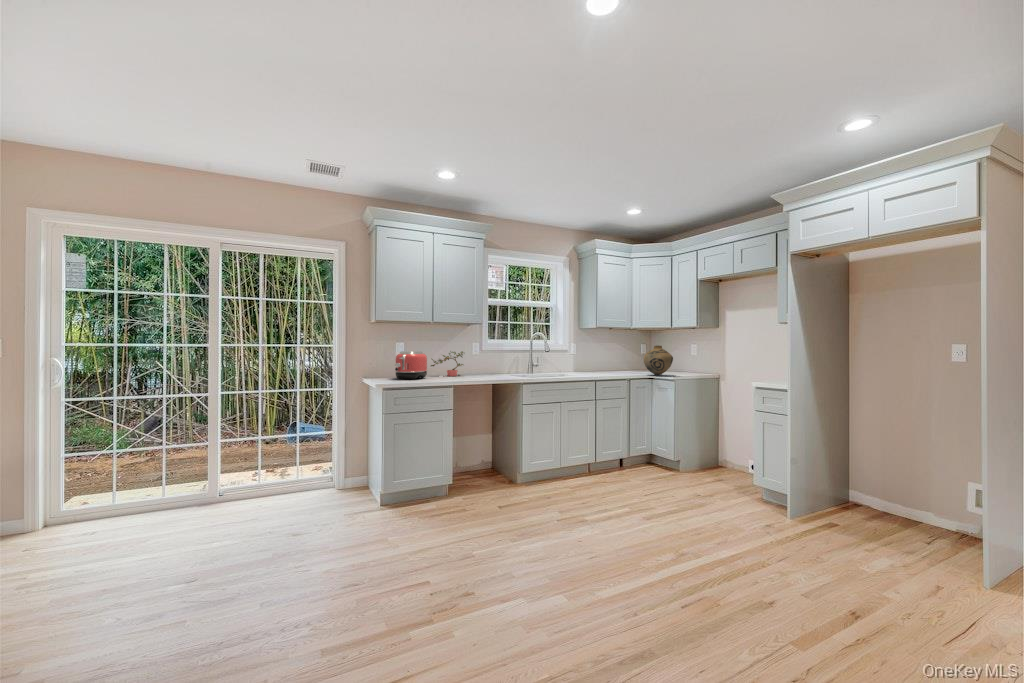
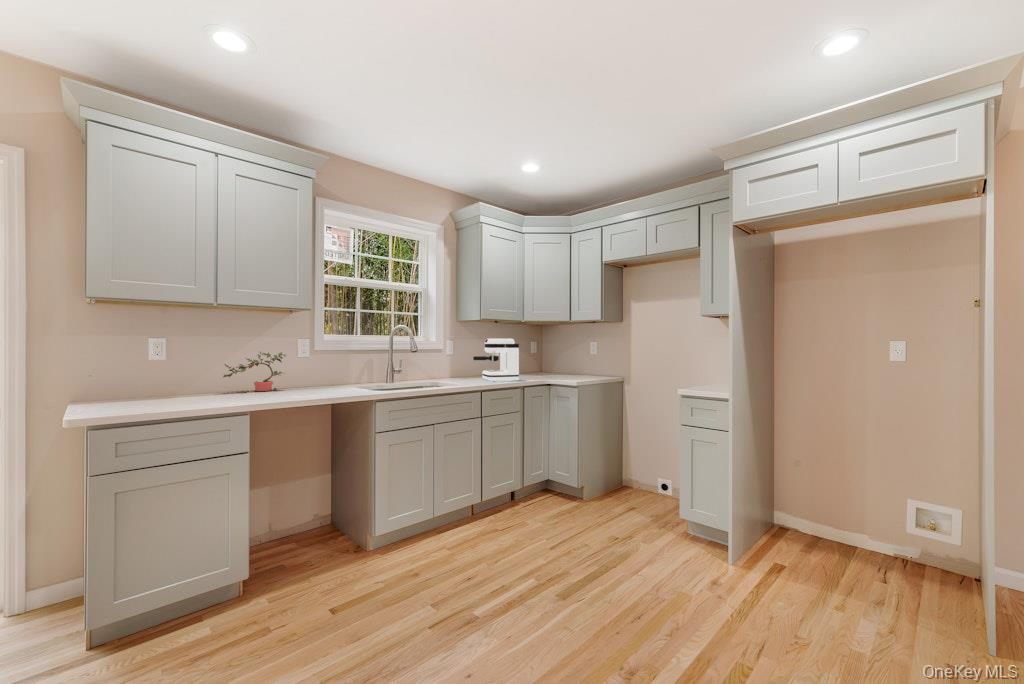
coffee maker: none [592,342,627,375] -> present [473,339,519,382]
vase: present [644,346,673,375] -> none [539,343,574,381]
toaster: present [395,351,427,379] -> none [146,353,216,401]

